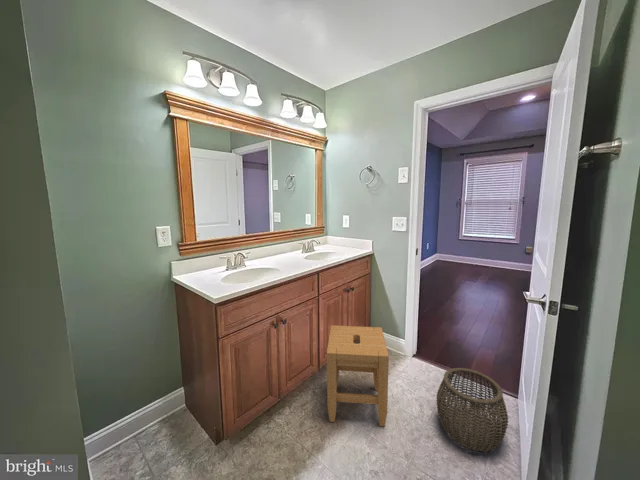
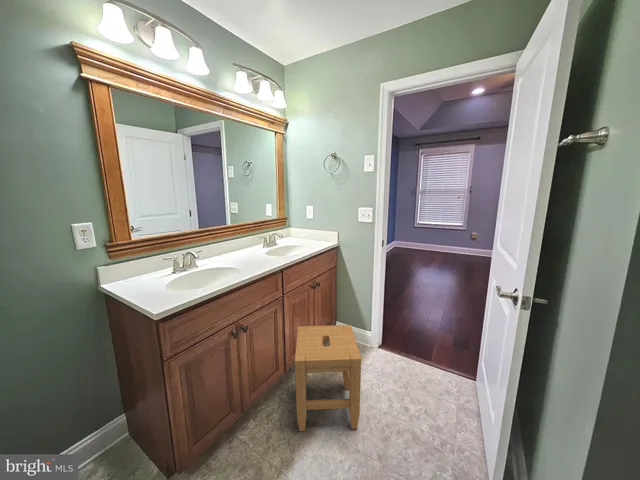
woven basket: present [436,368,508,453] -> none [407,361,475,444]

